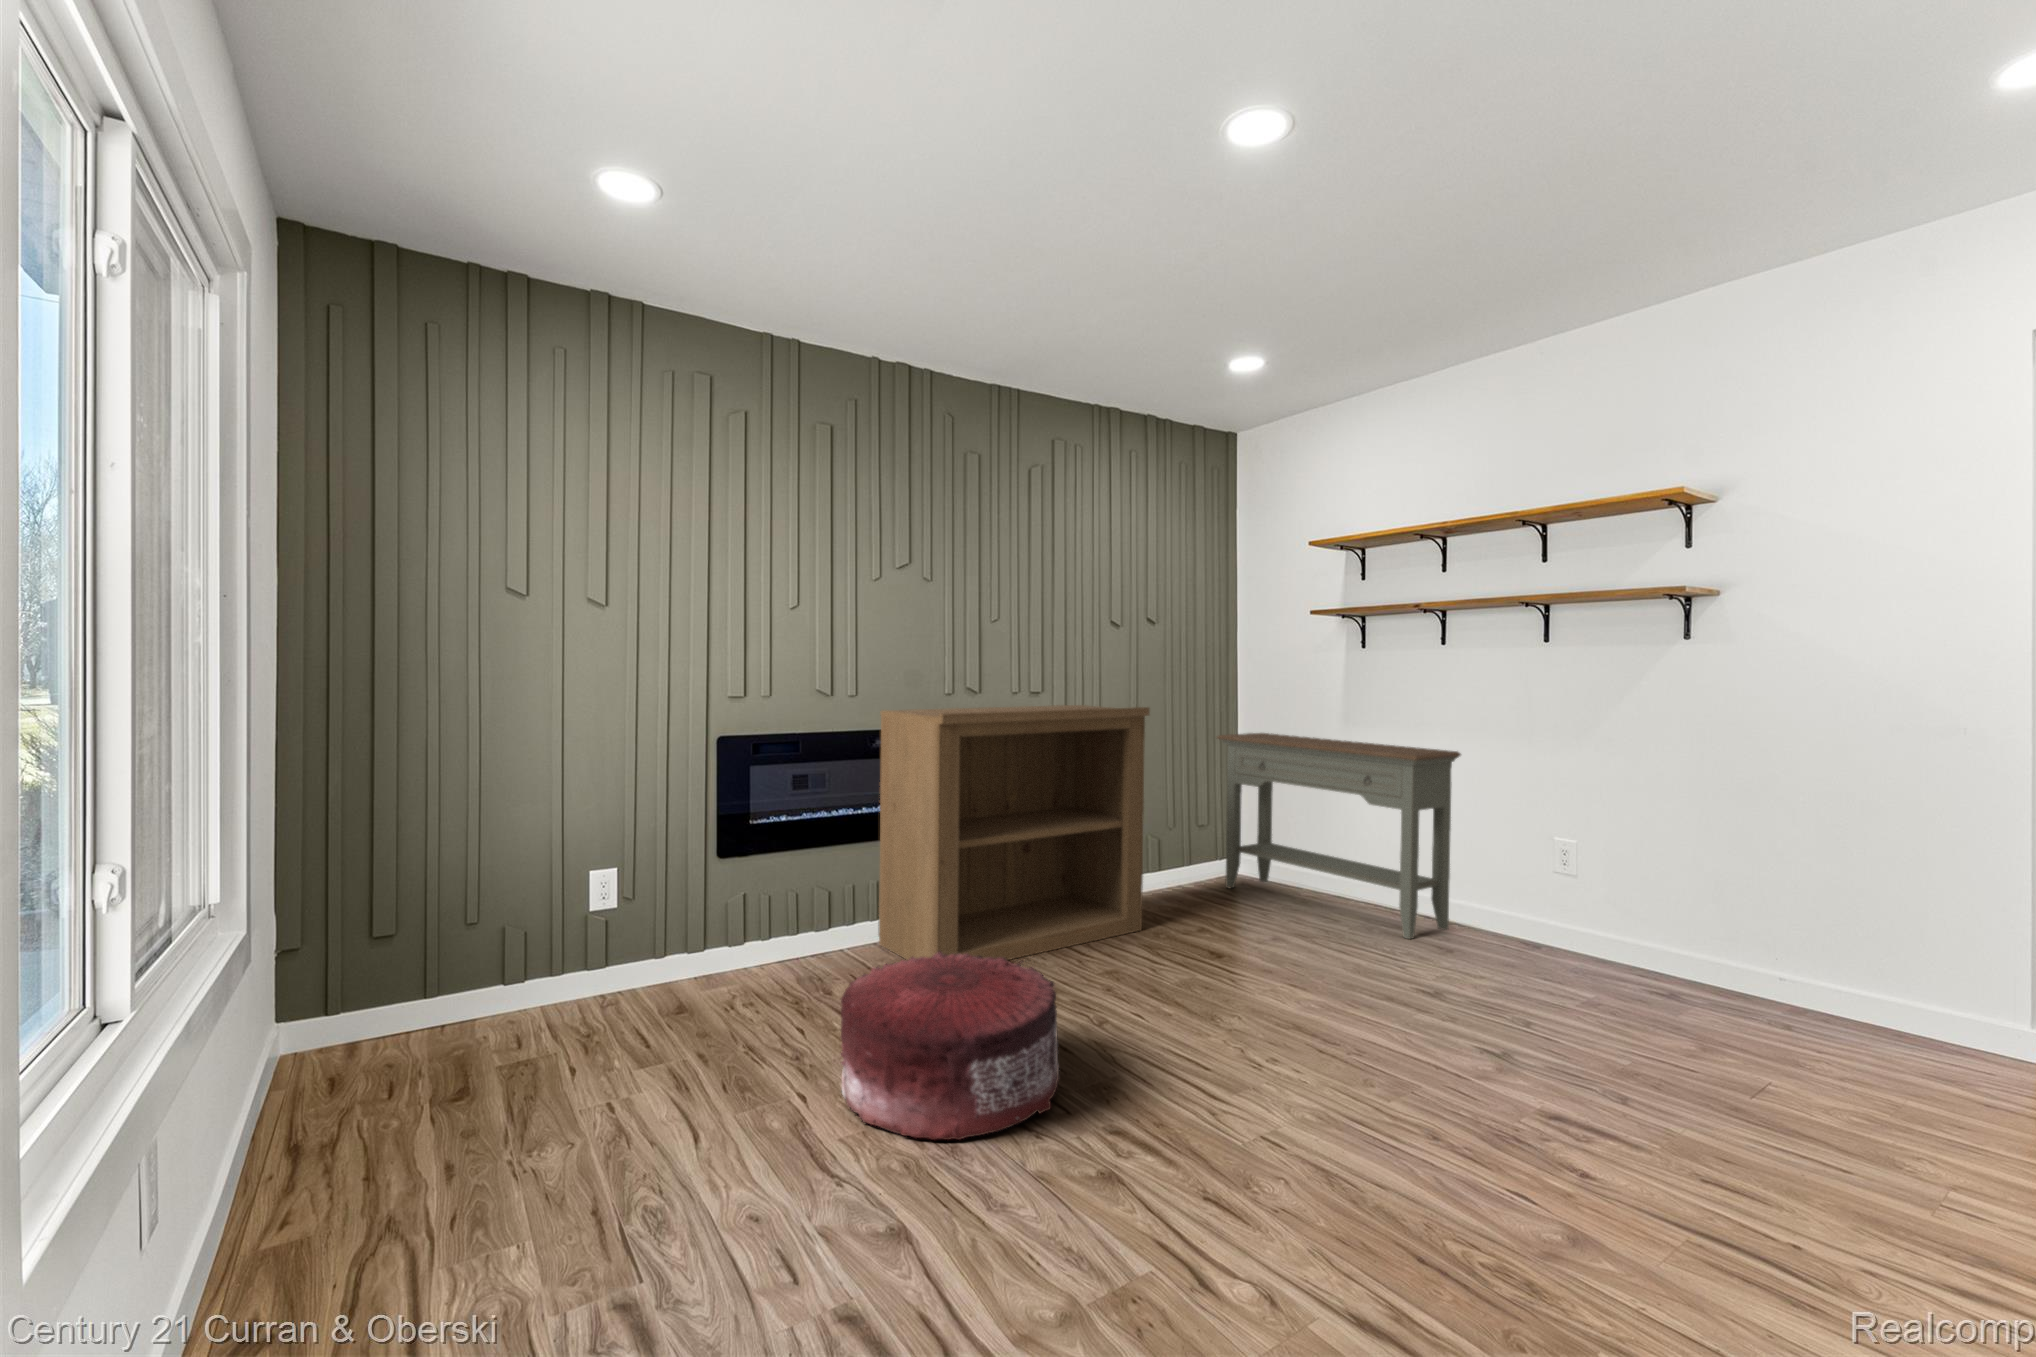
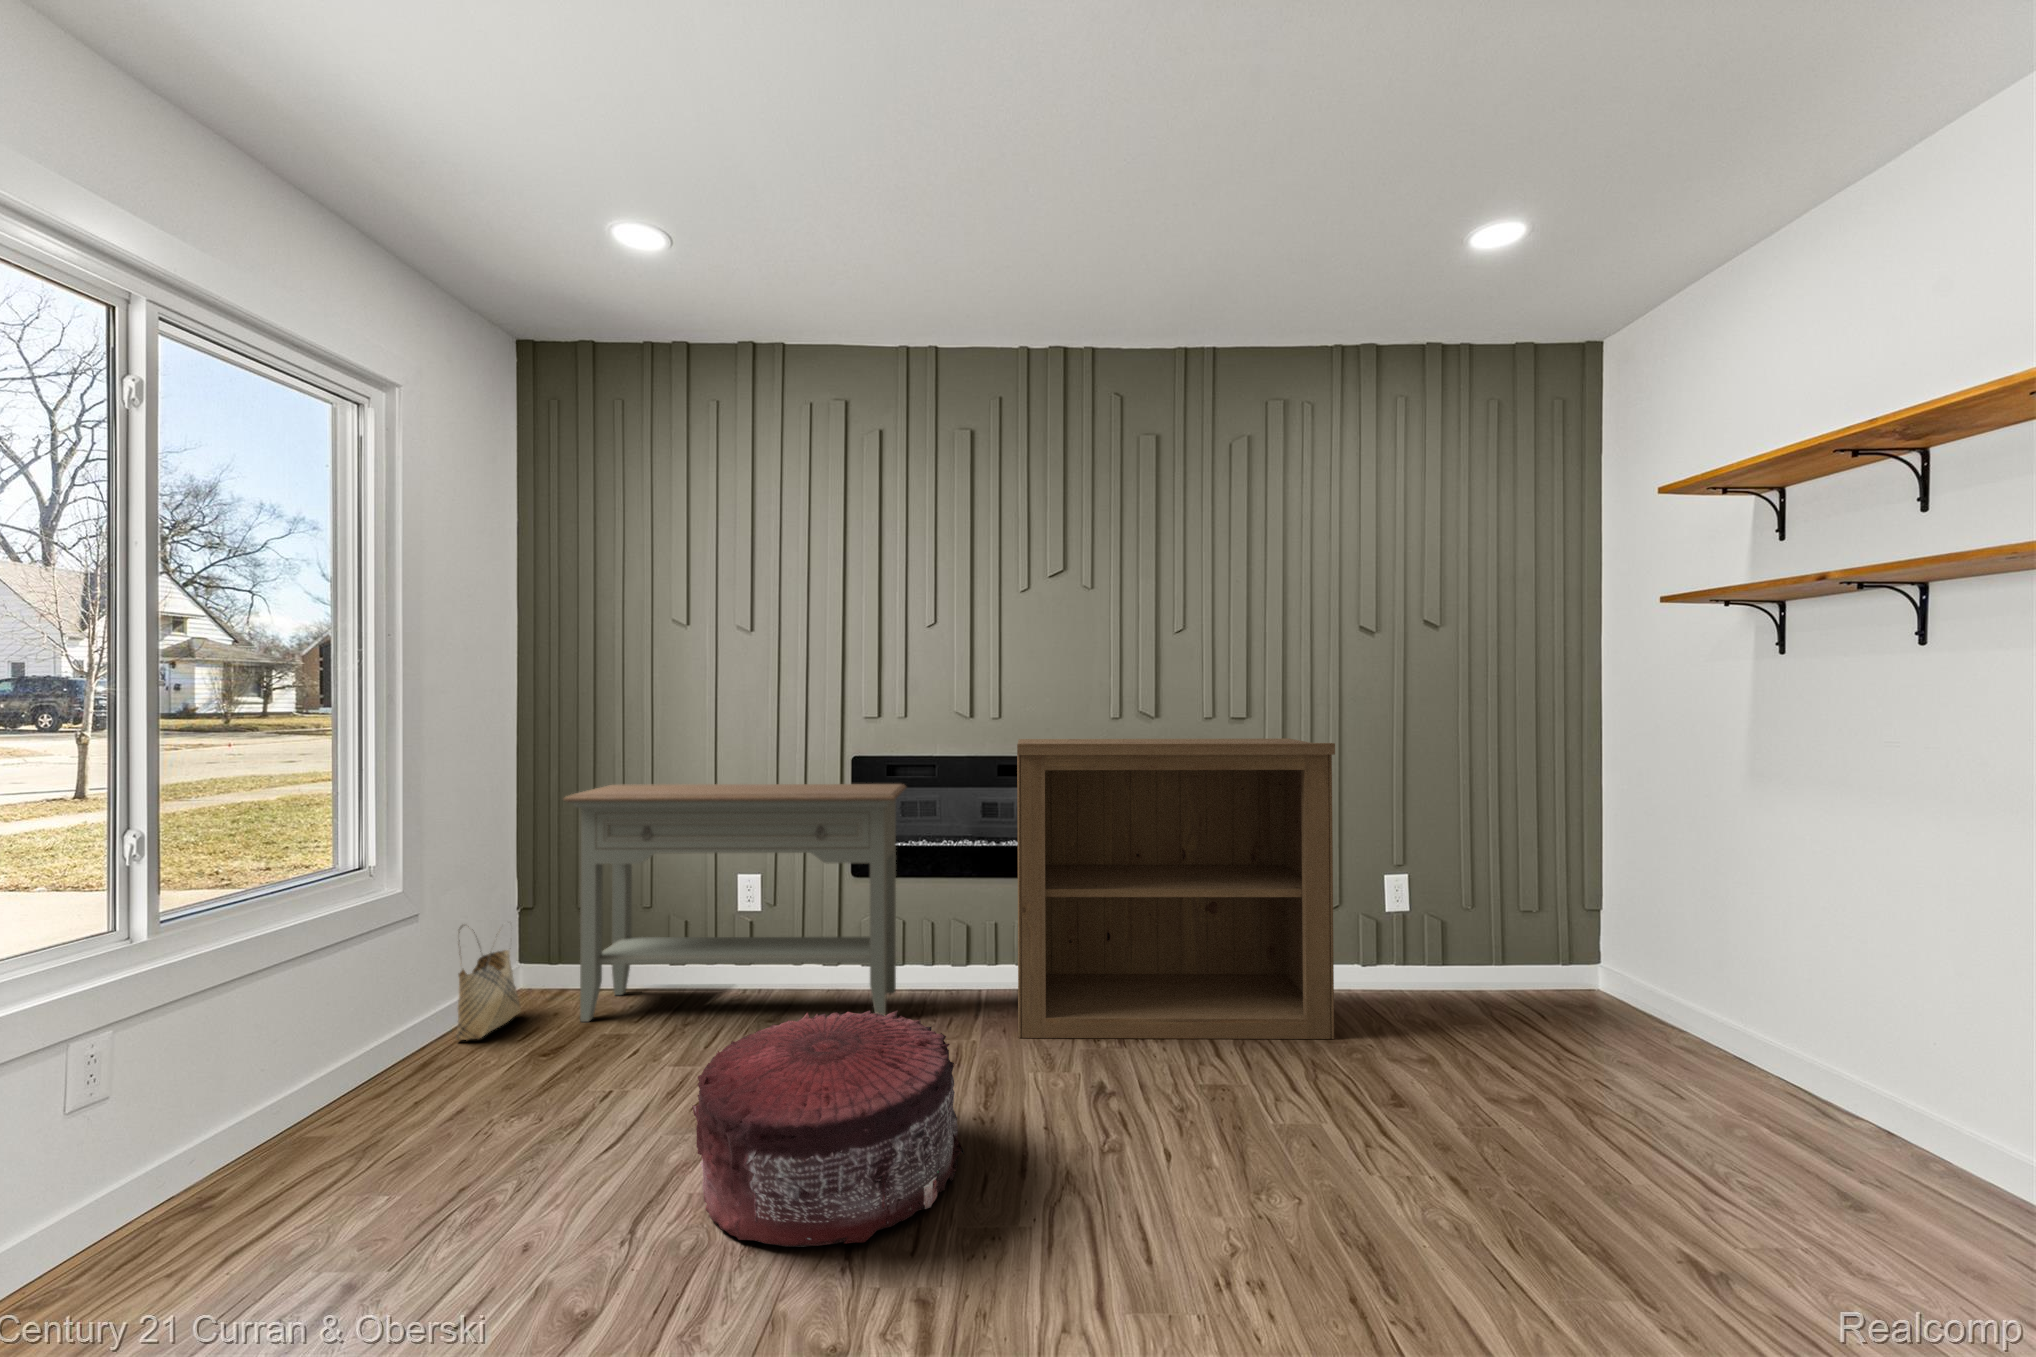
console table: present [1217,733,1461,939] -> present [563,784,906,1022]
woven basket: none [288,958,364,1119] -> present [456,925,521,1040]

